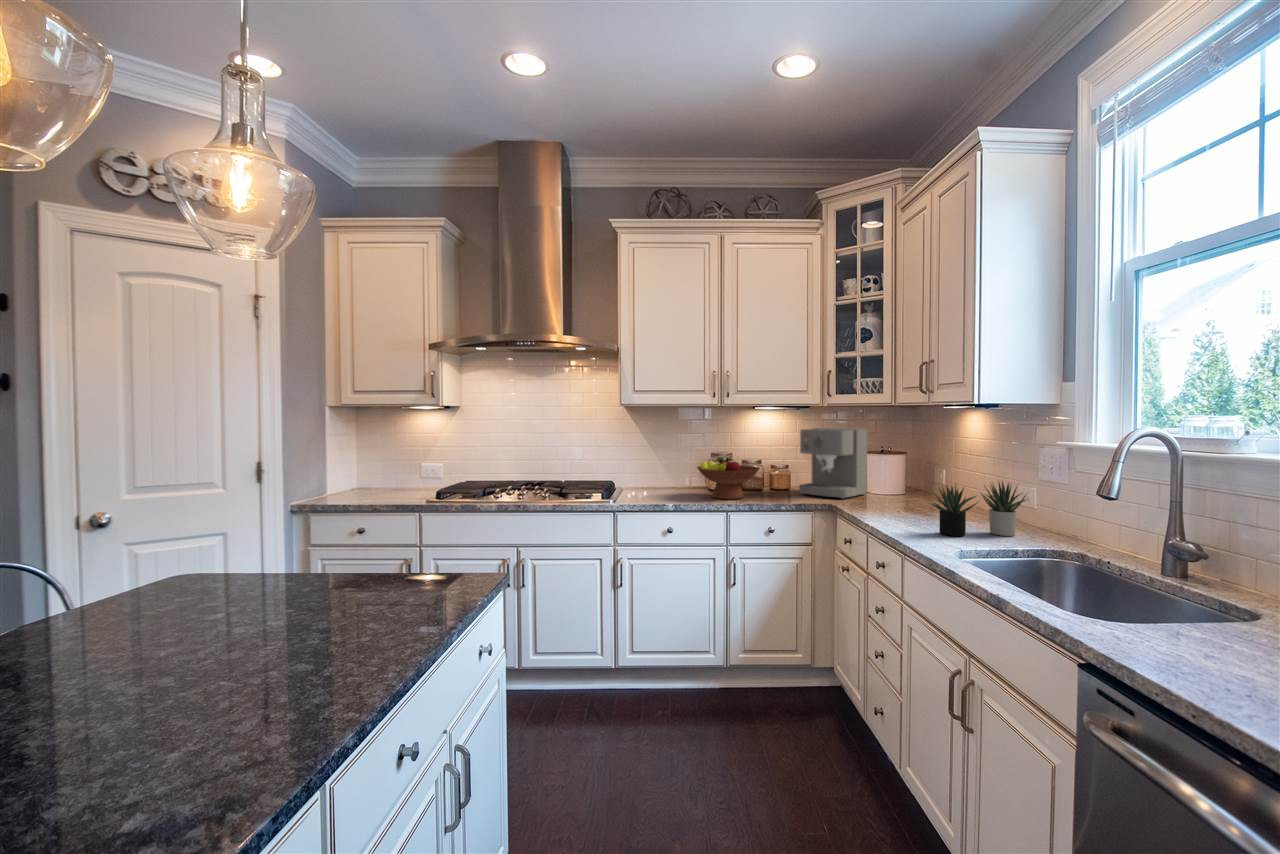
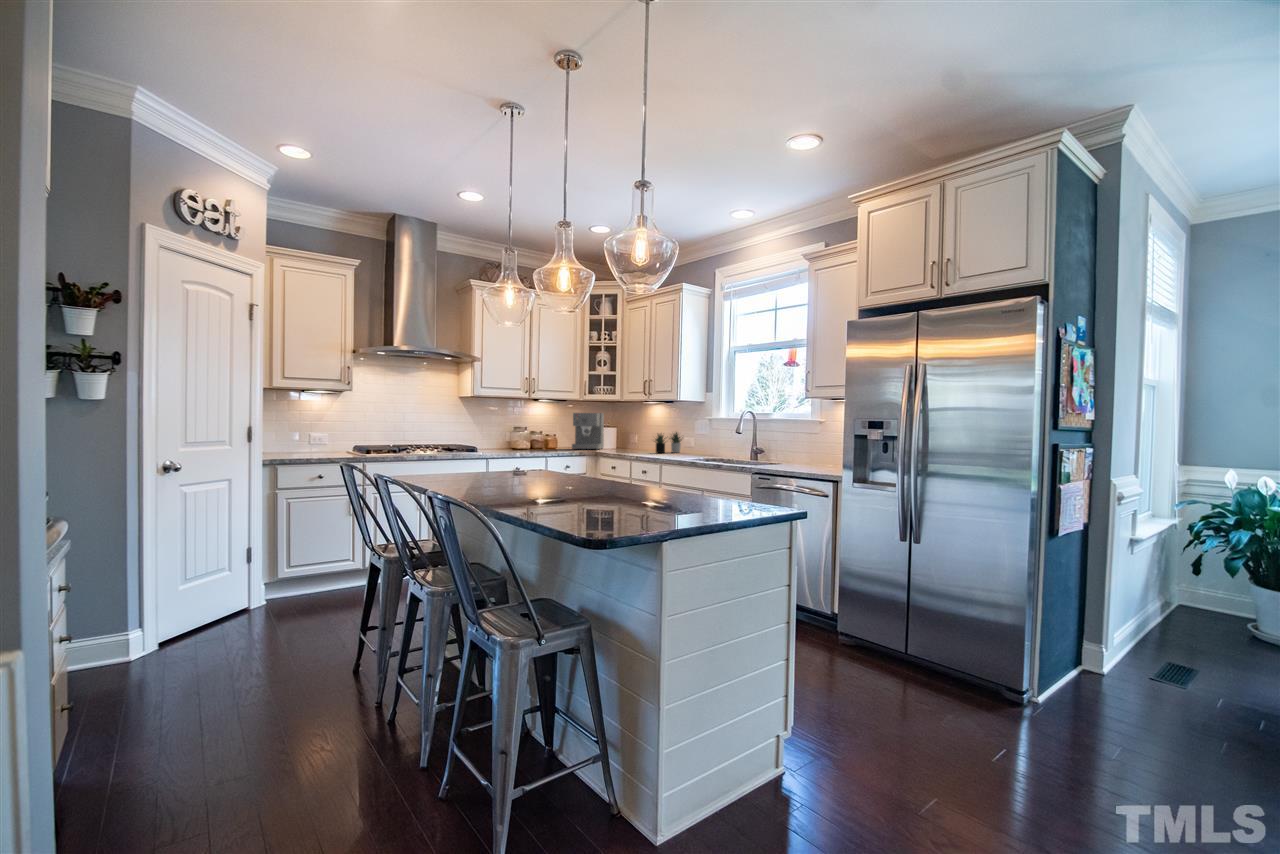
fruit bowl: present [697,457,760,499] -> none [521,427,558,451]

